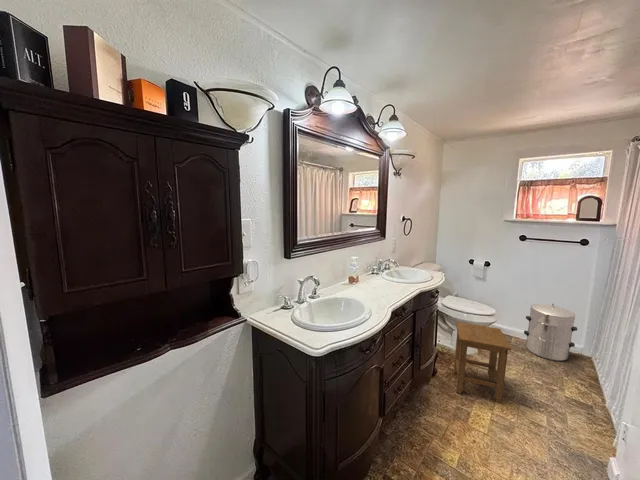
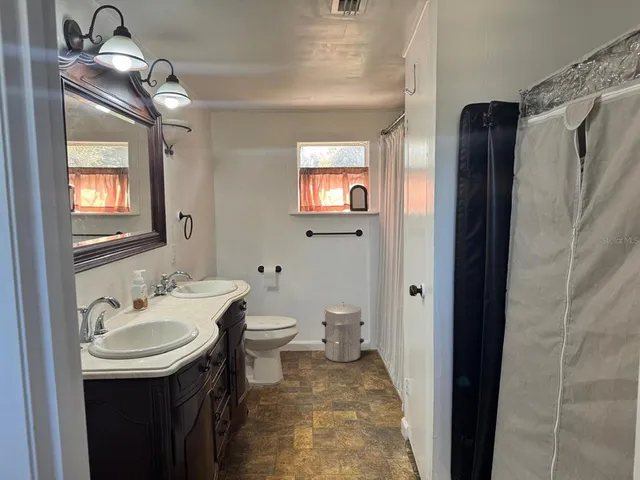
stool: present [454,322,511,403] -> none [260,336,321,424]

